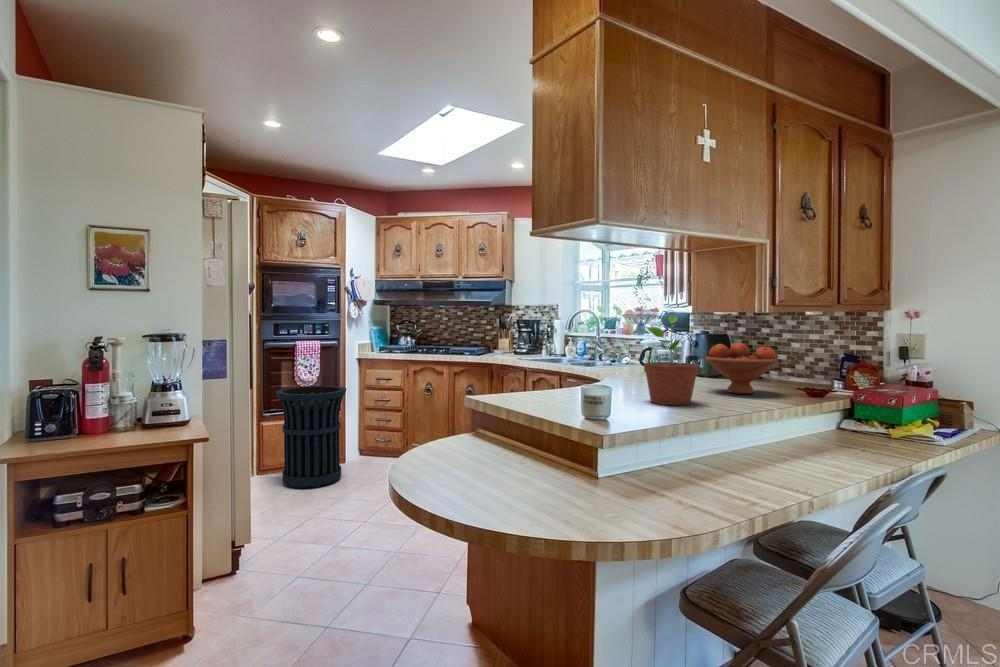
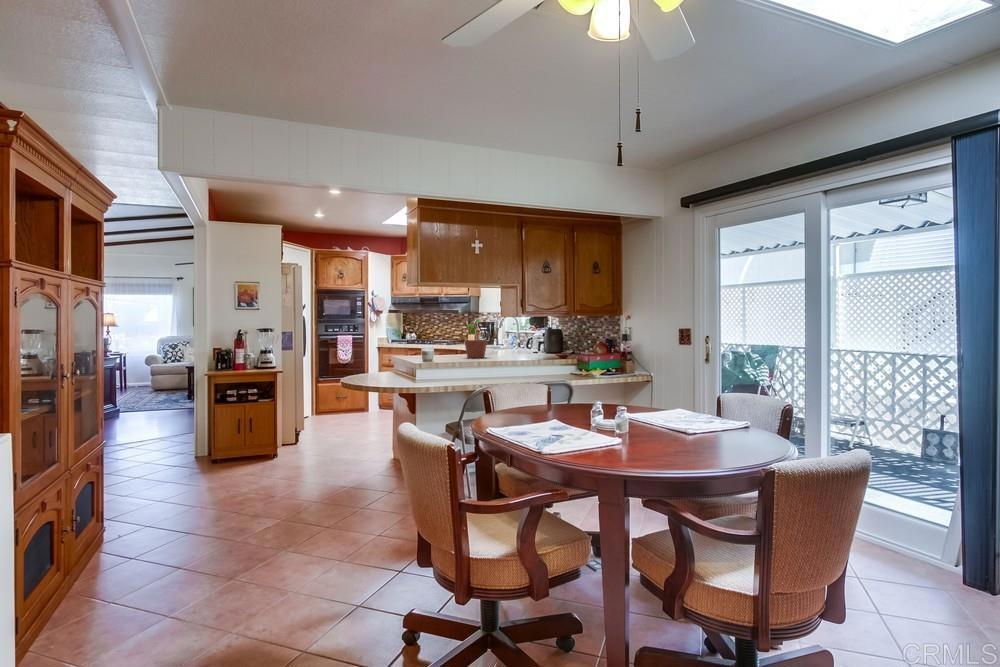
fruit bowl: present [705,343,779,394] -> none [508,332,541,356]
trash can: present [276,386,346,488] -> none [324,363,366,421]

